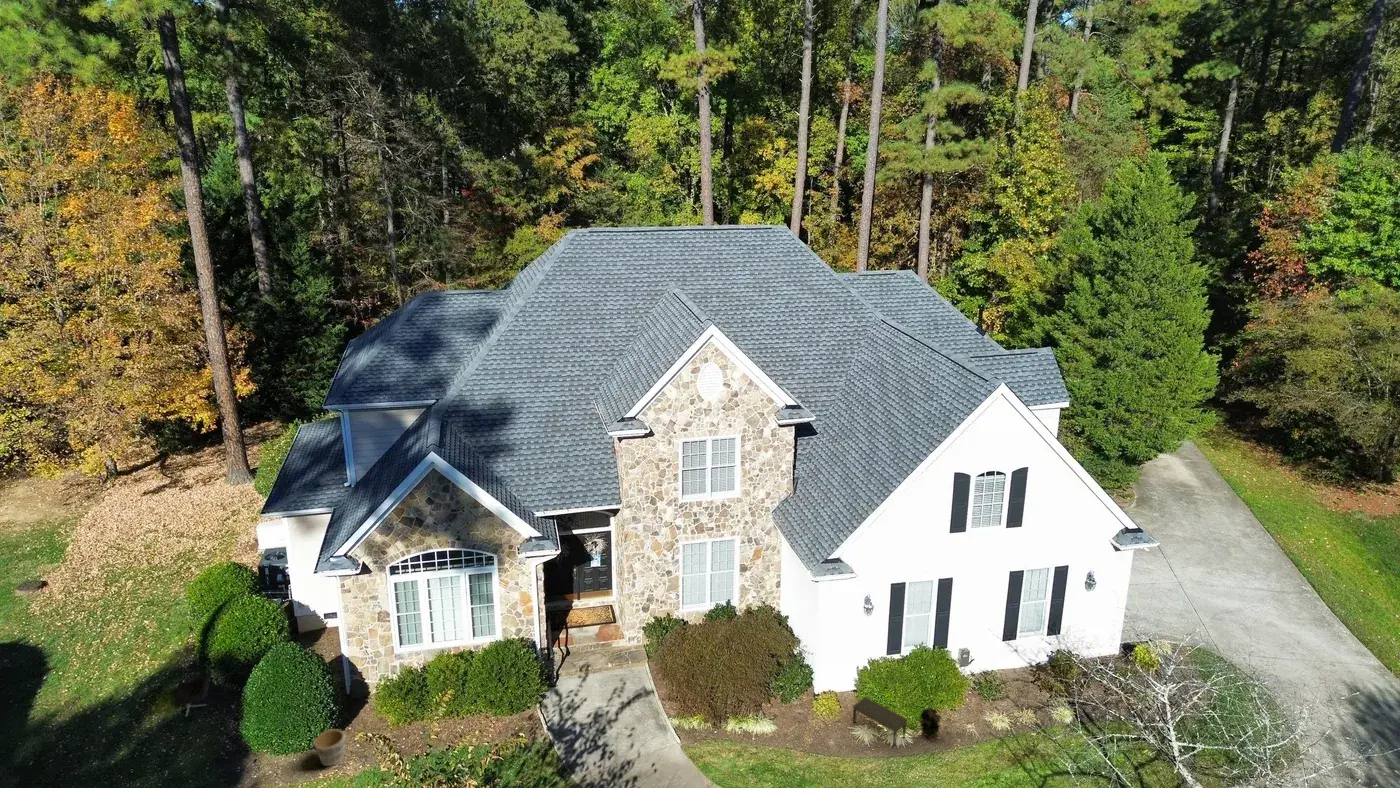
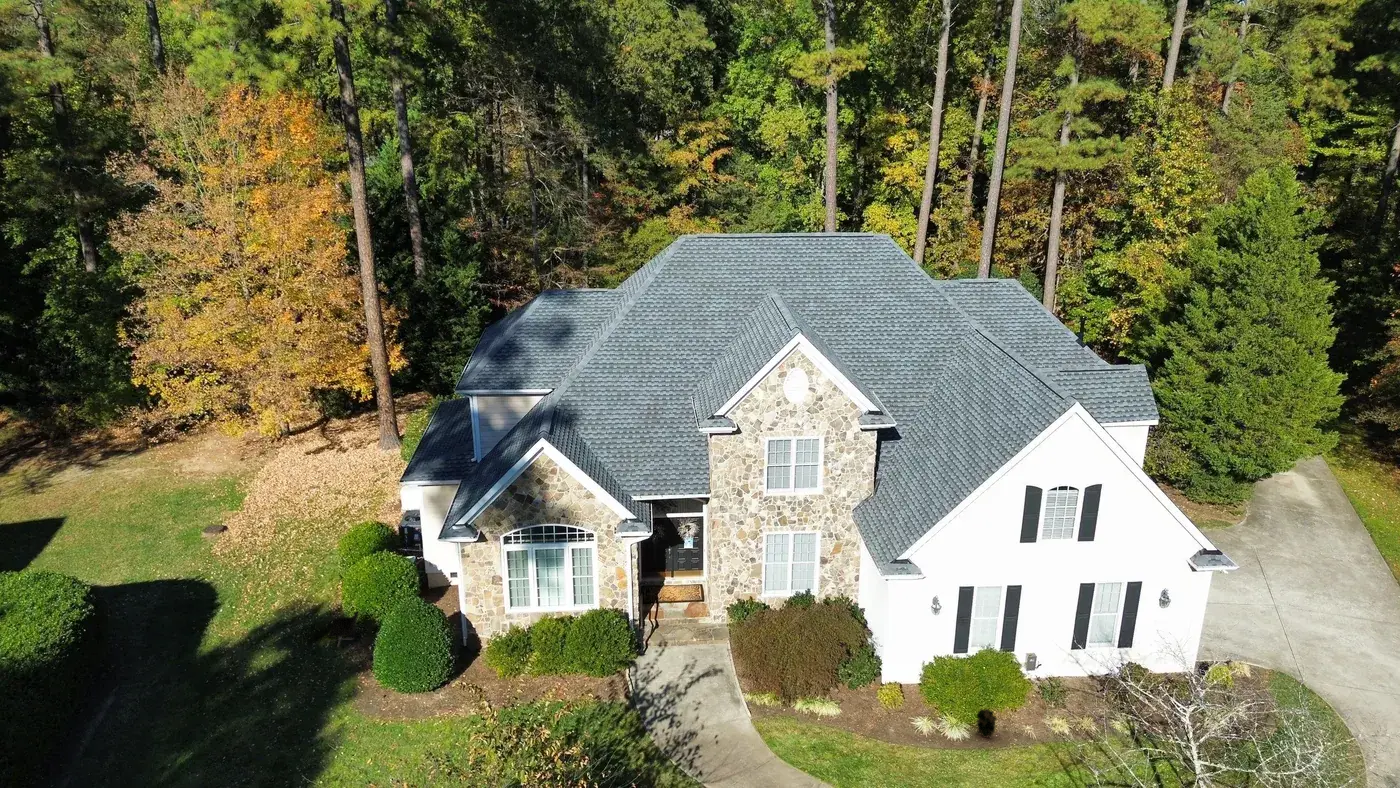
bench: present [853,697,907,746] -> none [913,692,964,741]
wooden bucket: present [314,729,345,766] -> none [435,670,461,701]

